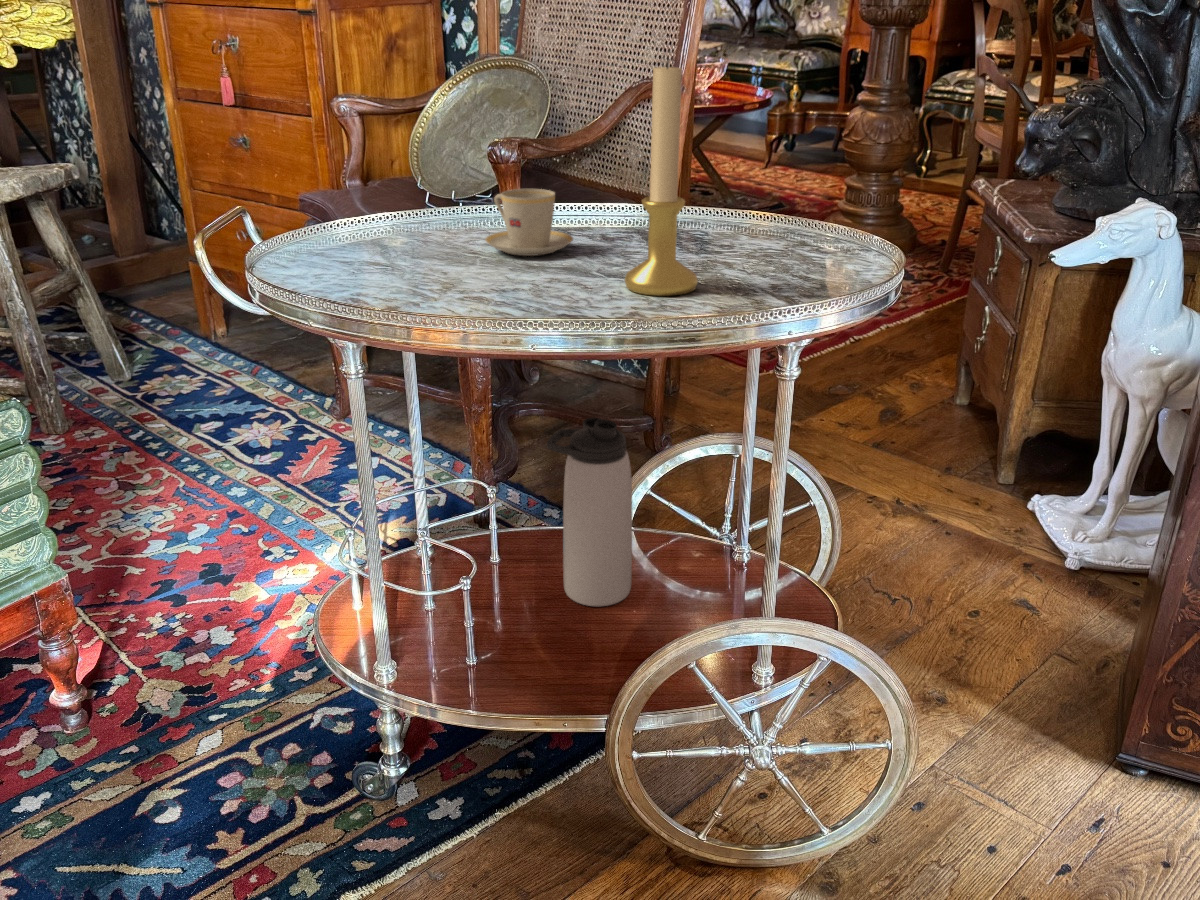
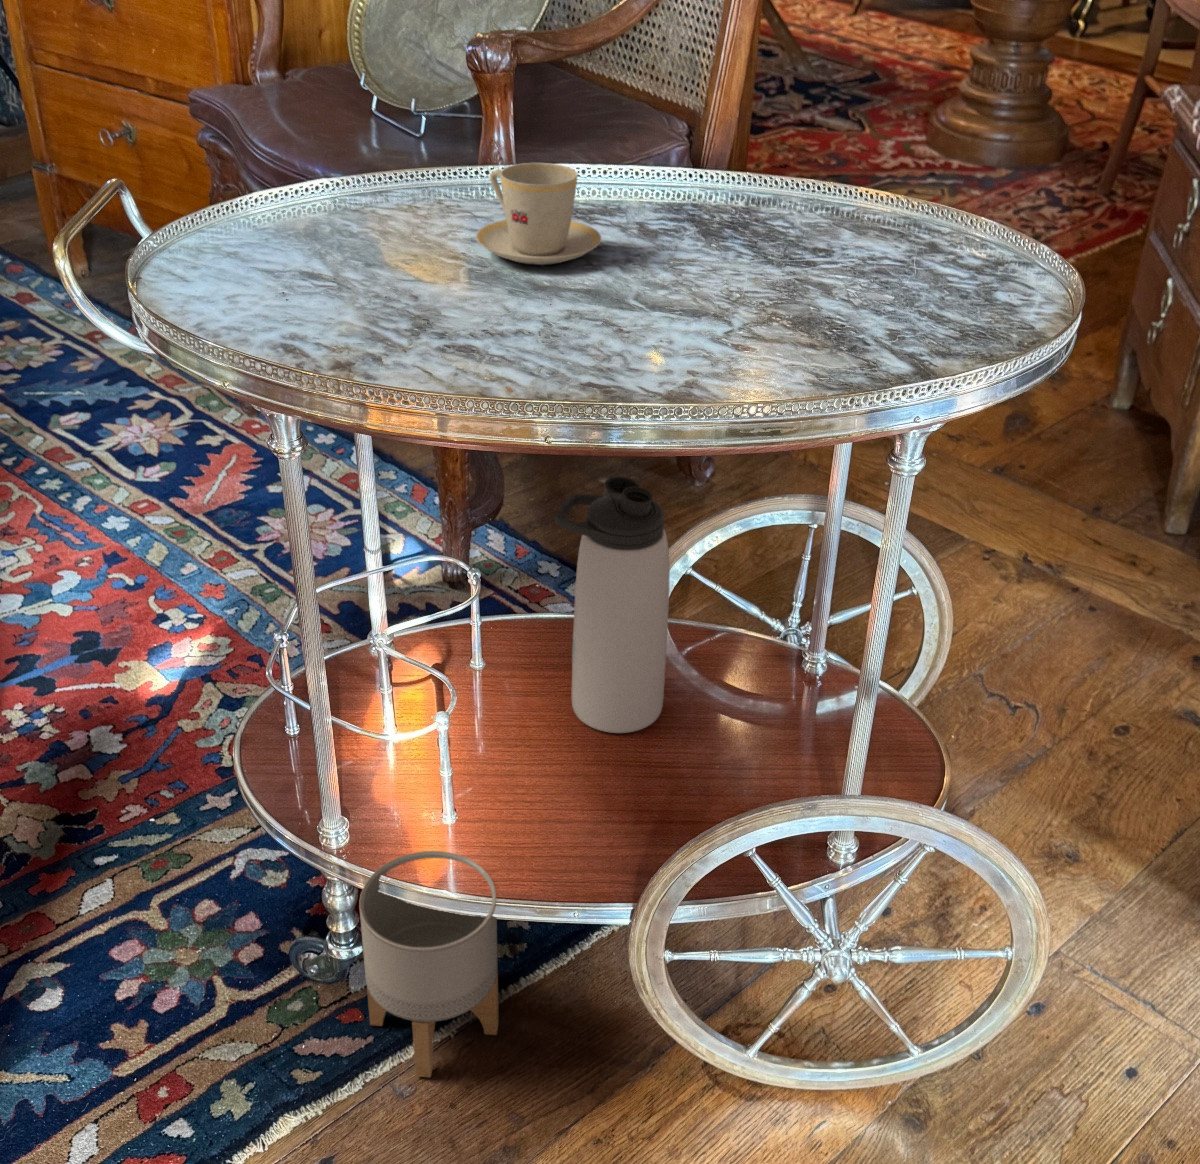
candle holder: present [625,59,698,296] -> none [676,18,779,354]
planter: none [402,688,511,865] -> present [359,851,499,1077]

